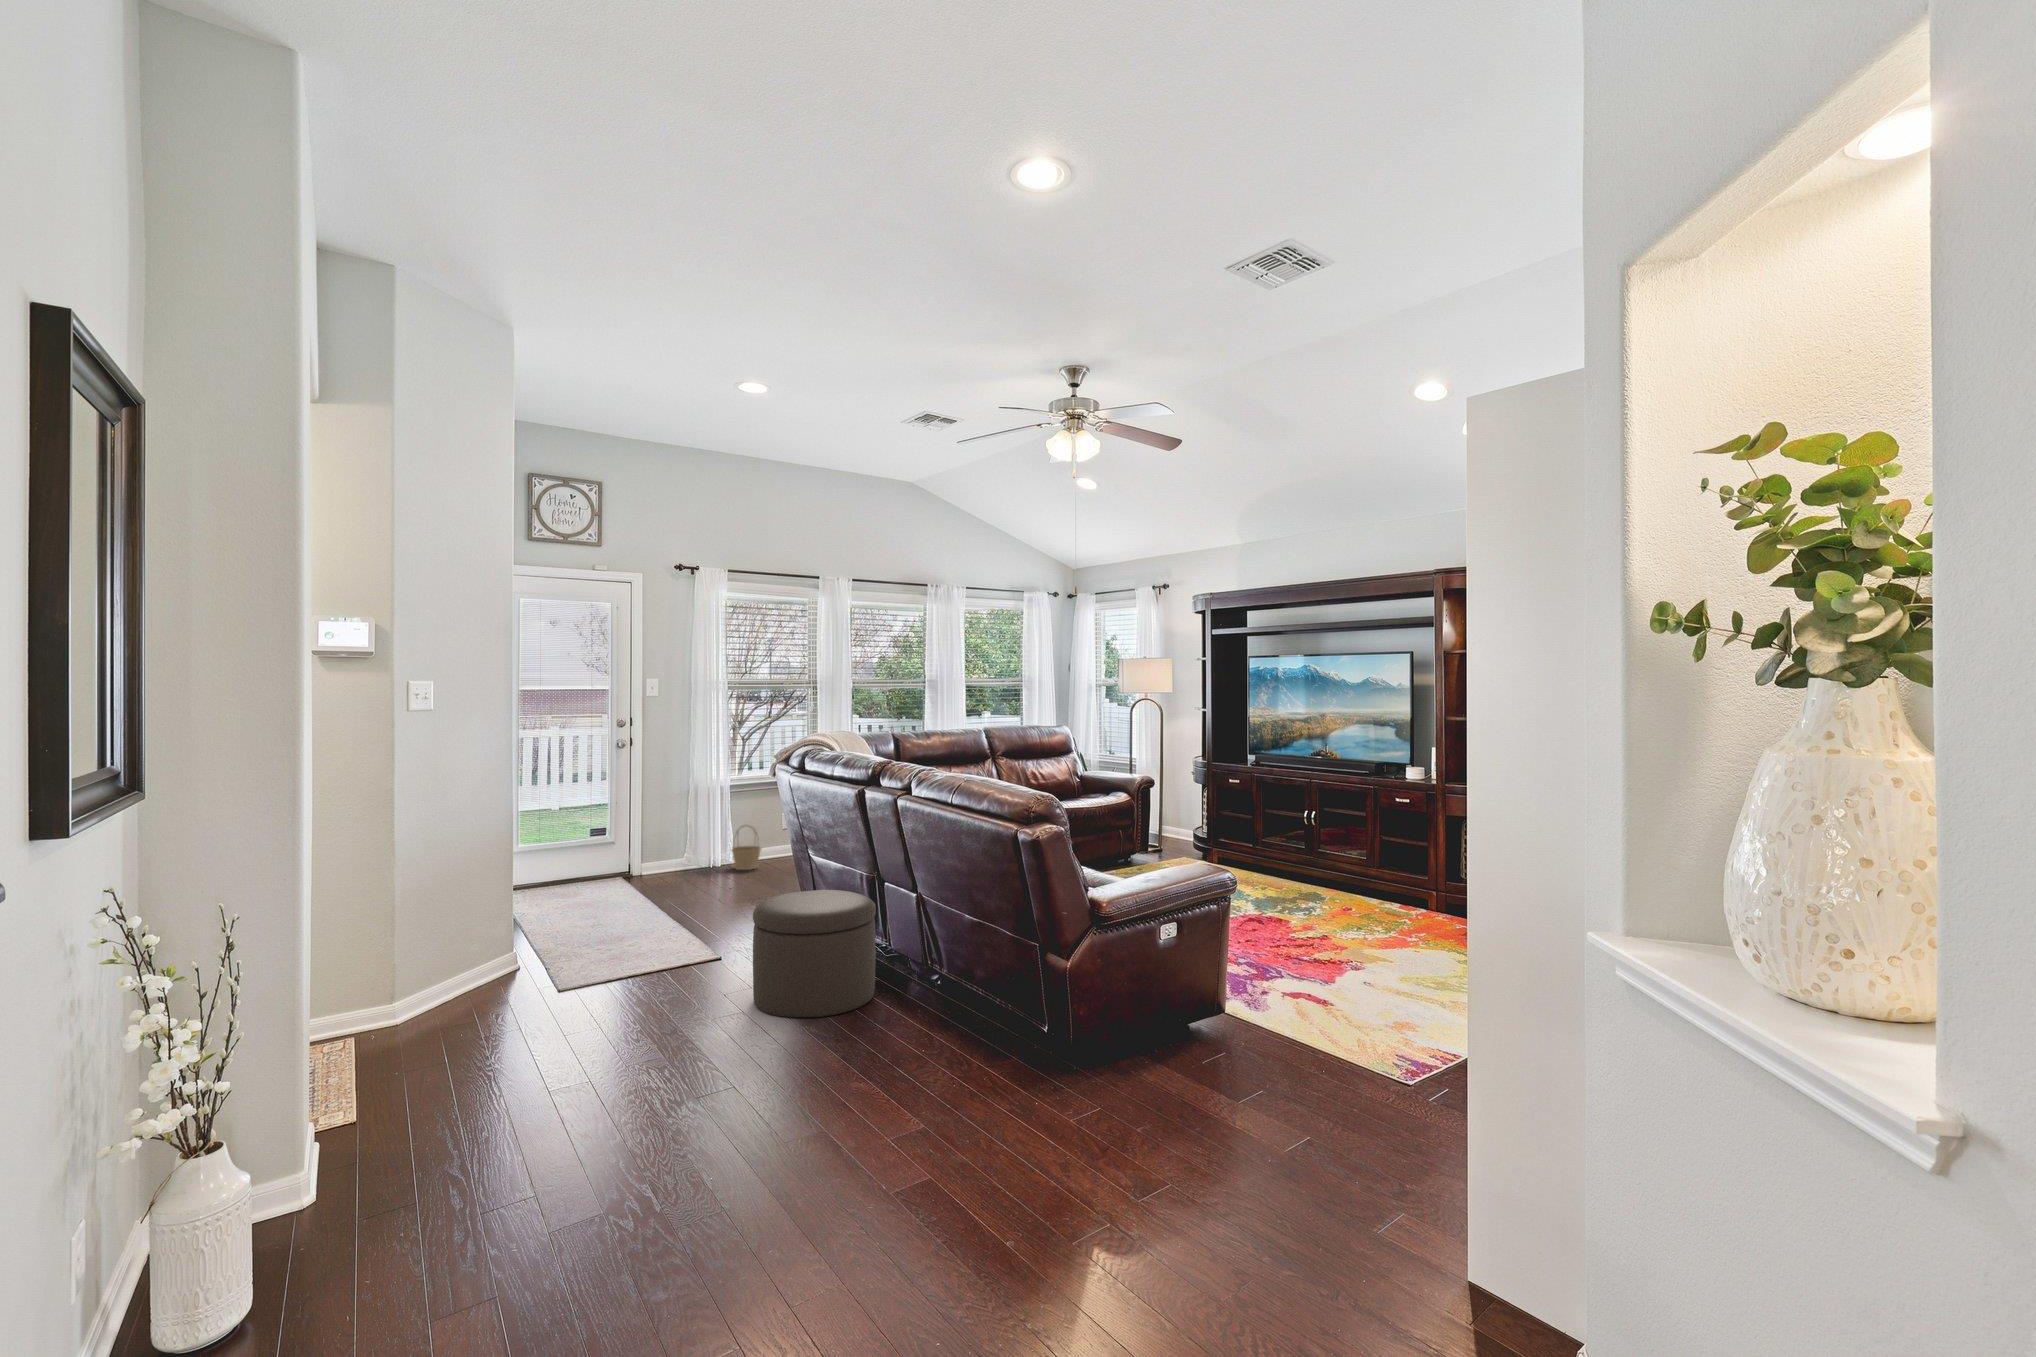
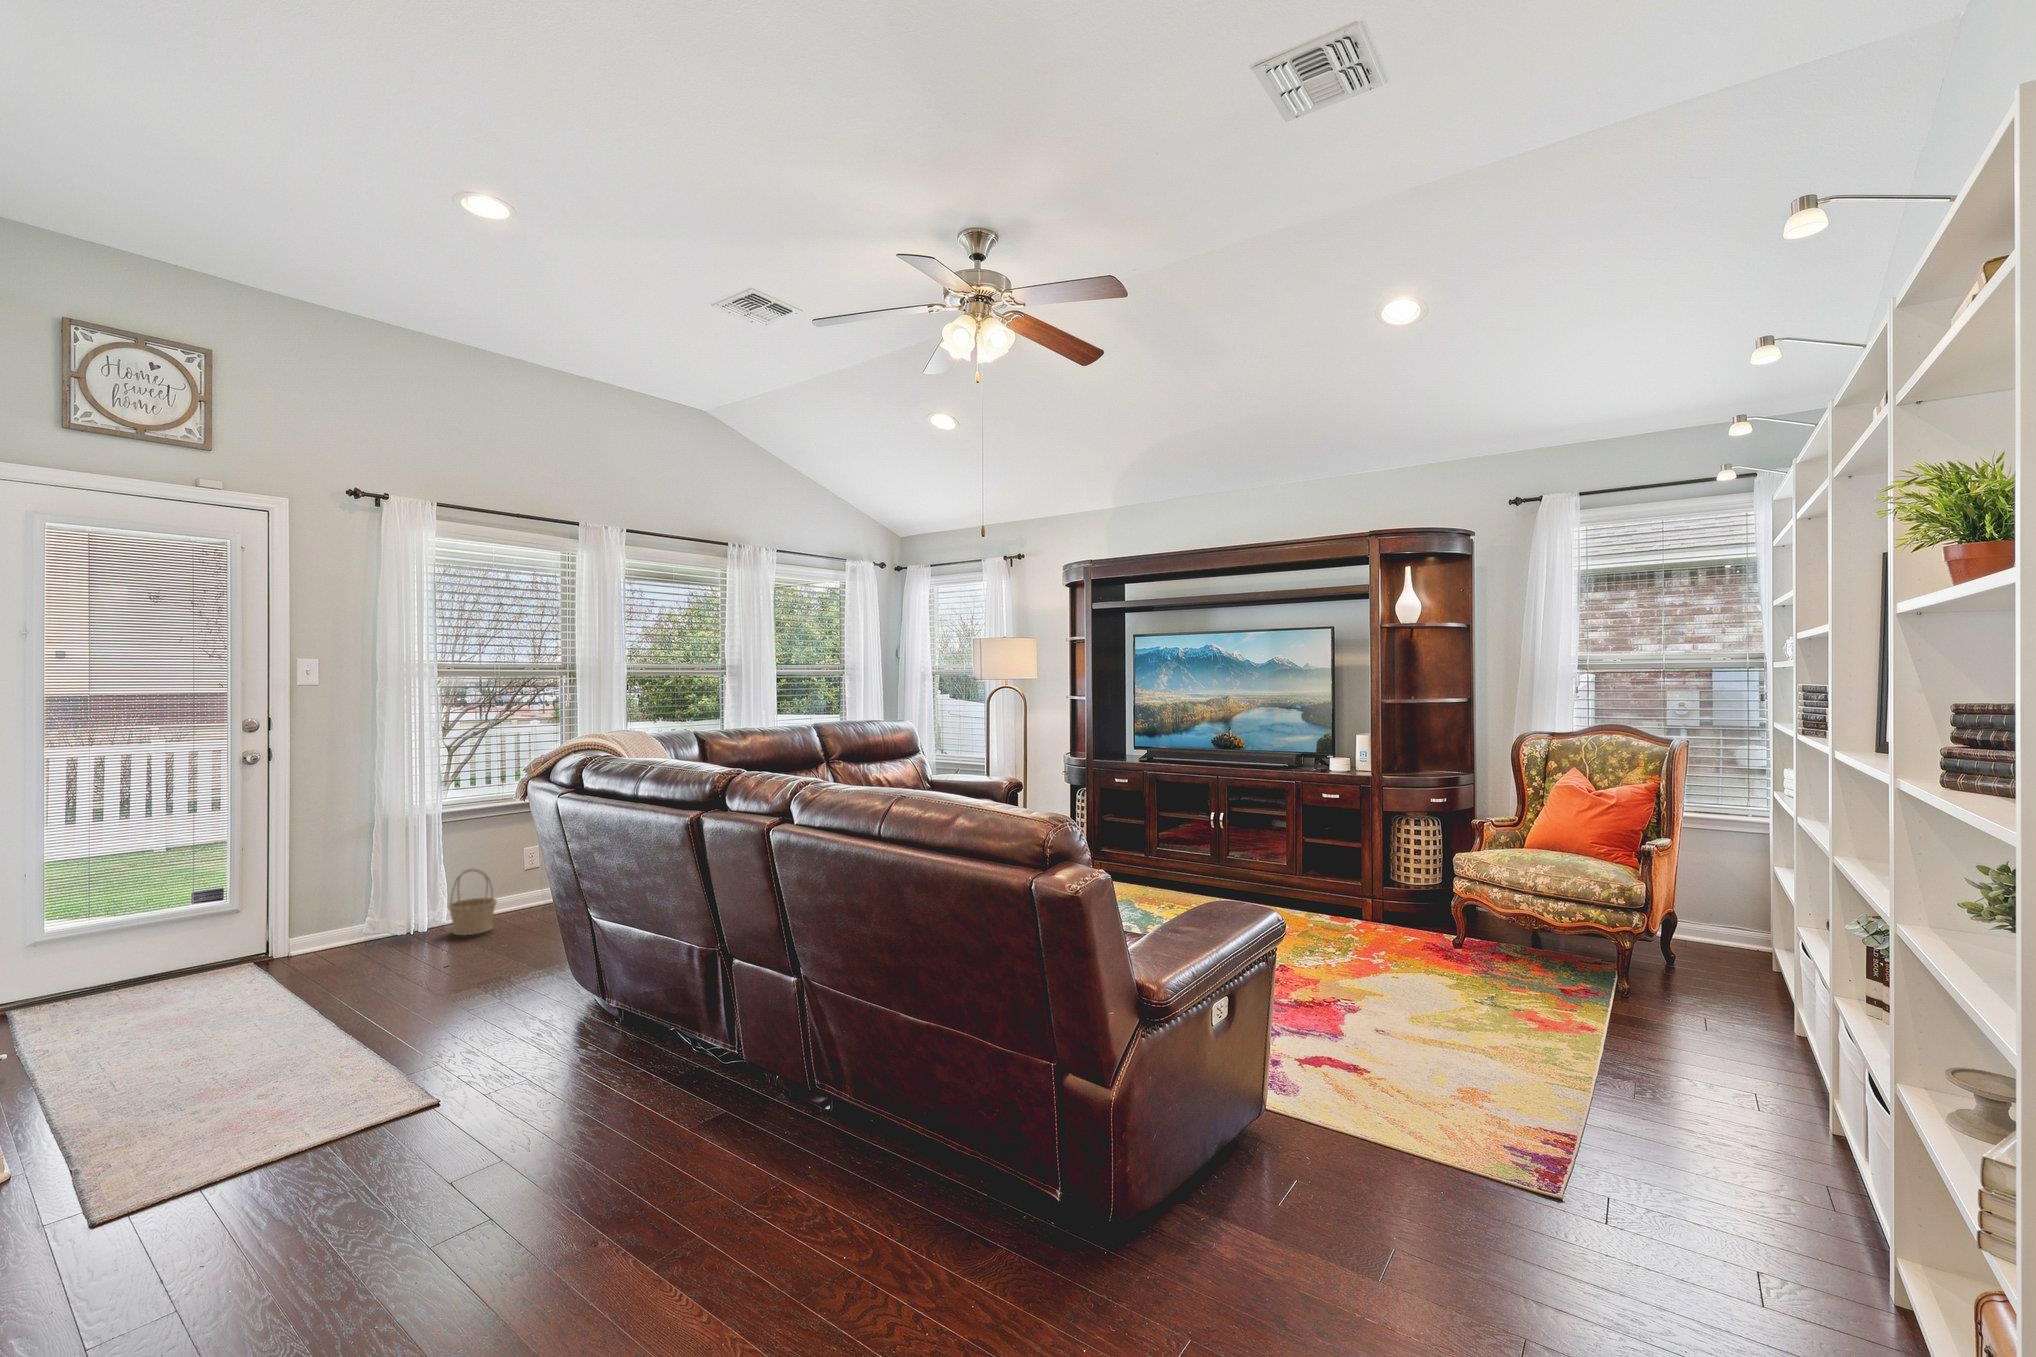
ottoman: present [753,890,876,1017] -> none [485,993,727,1268]

